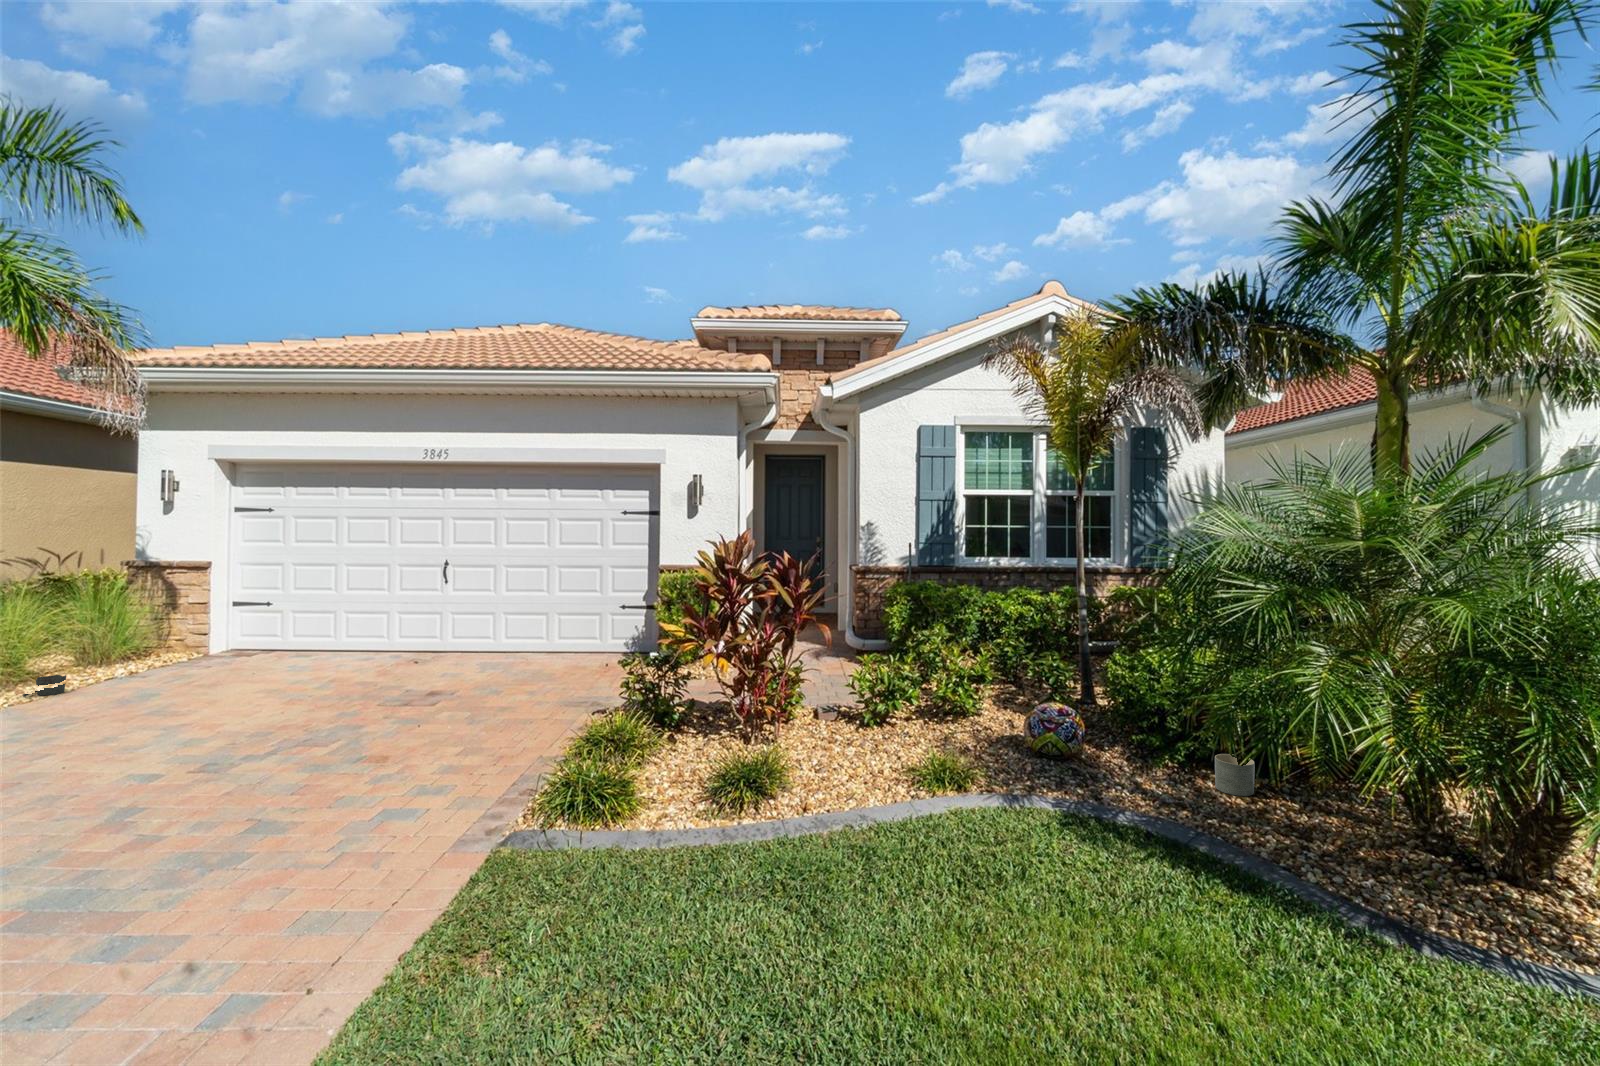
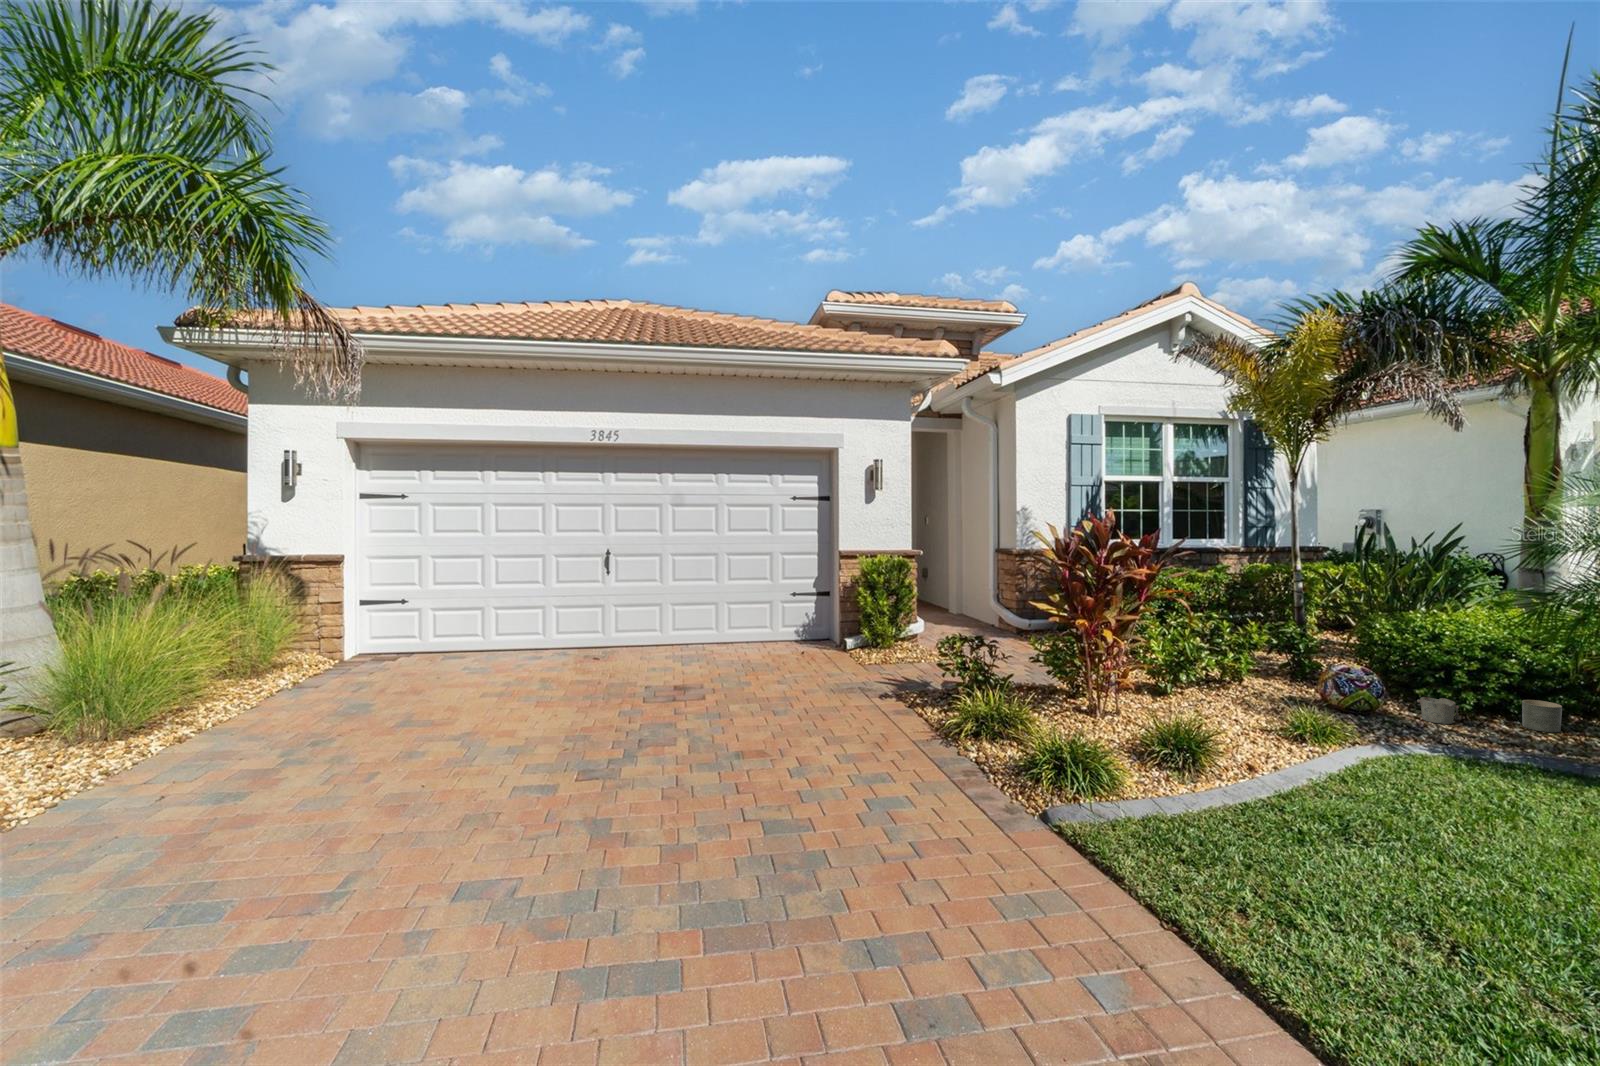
bucket: present [23,675,66,697] -> present [1417,697,1460,724]

